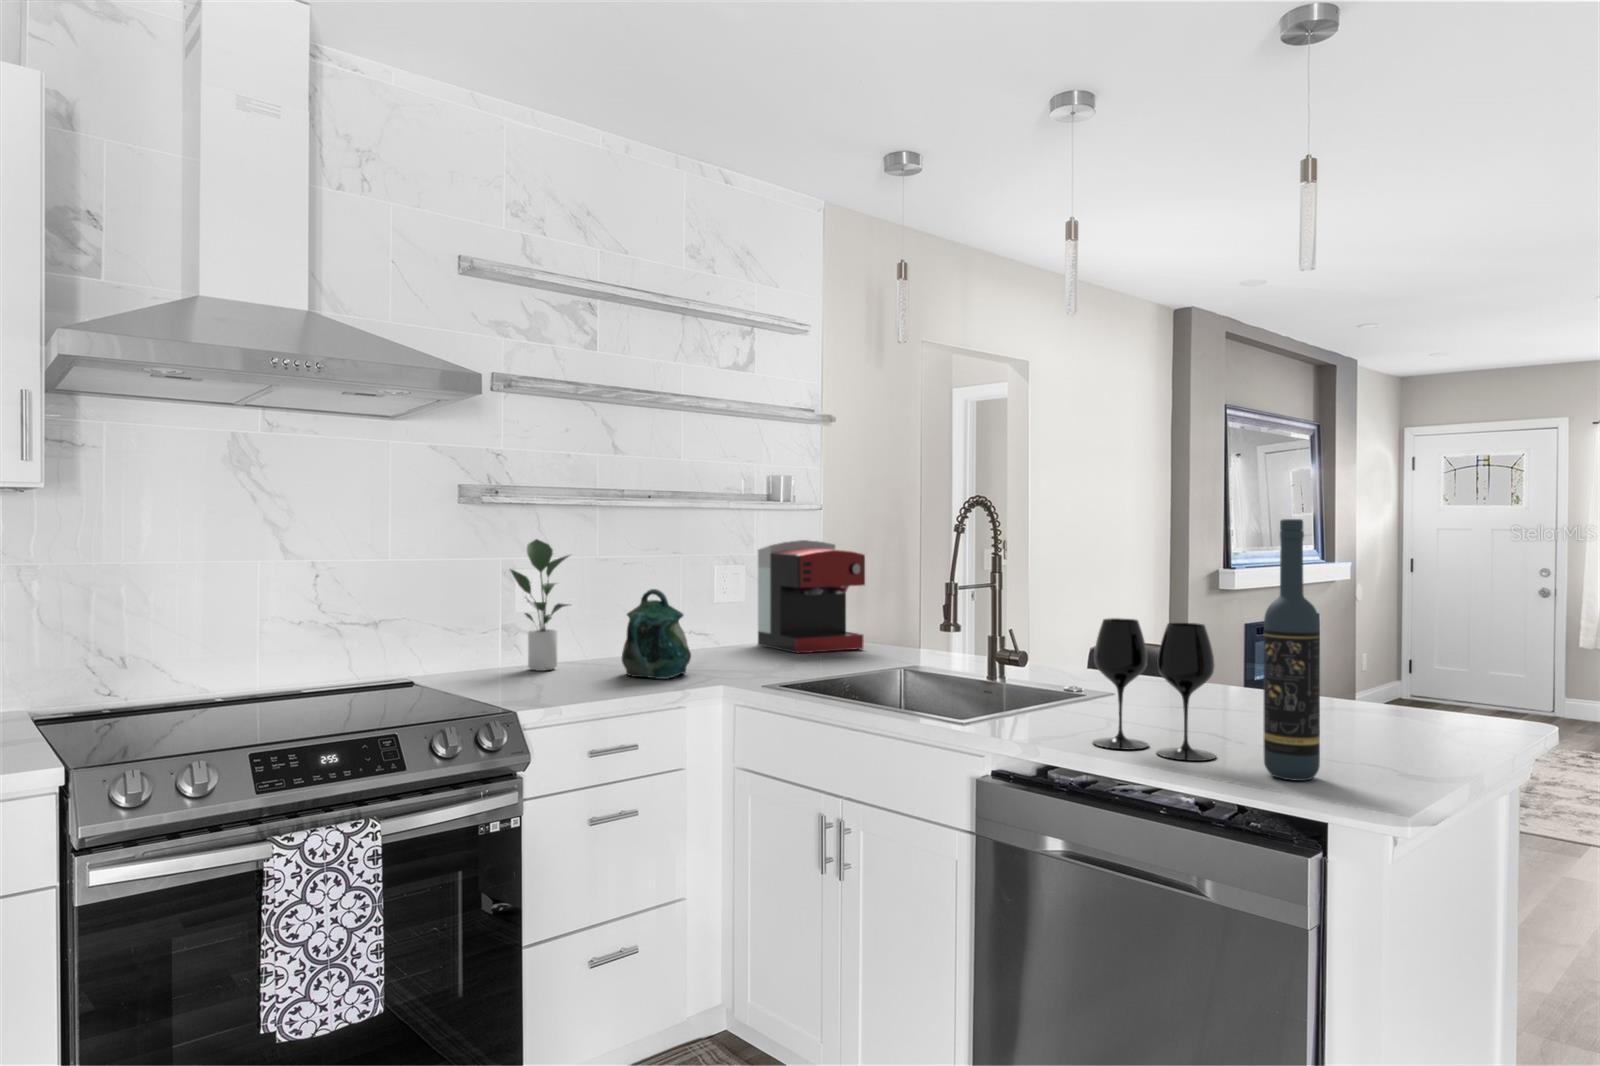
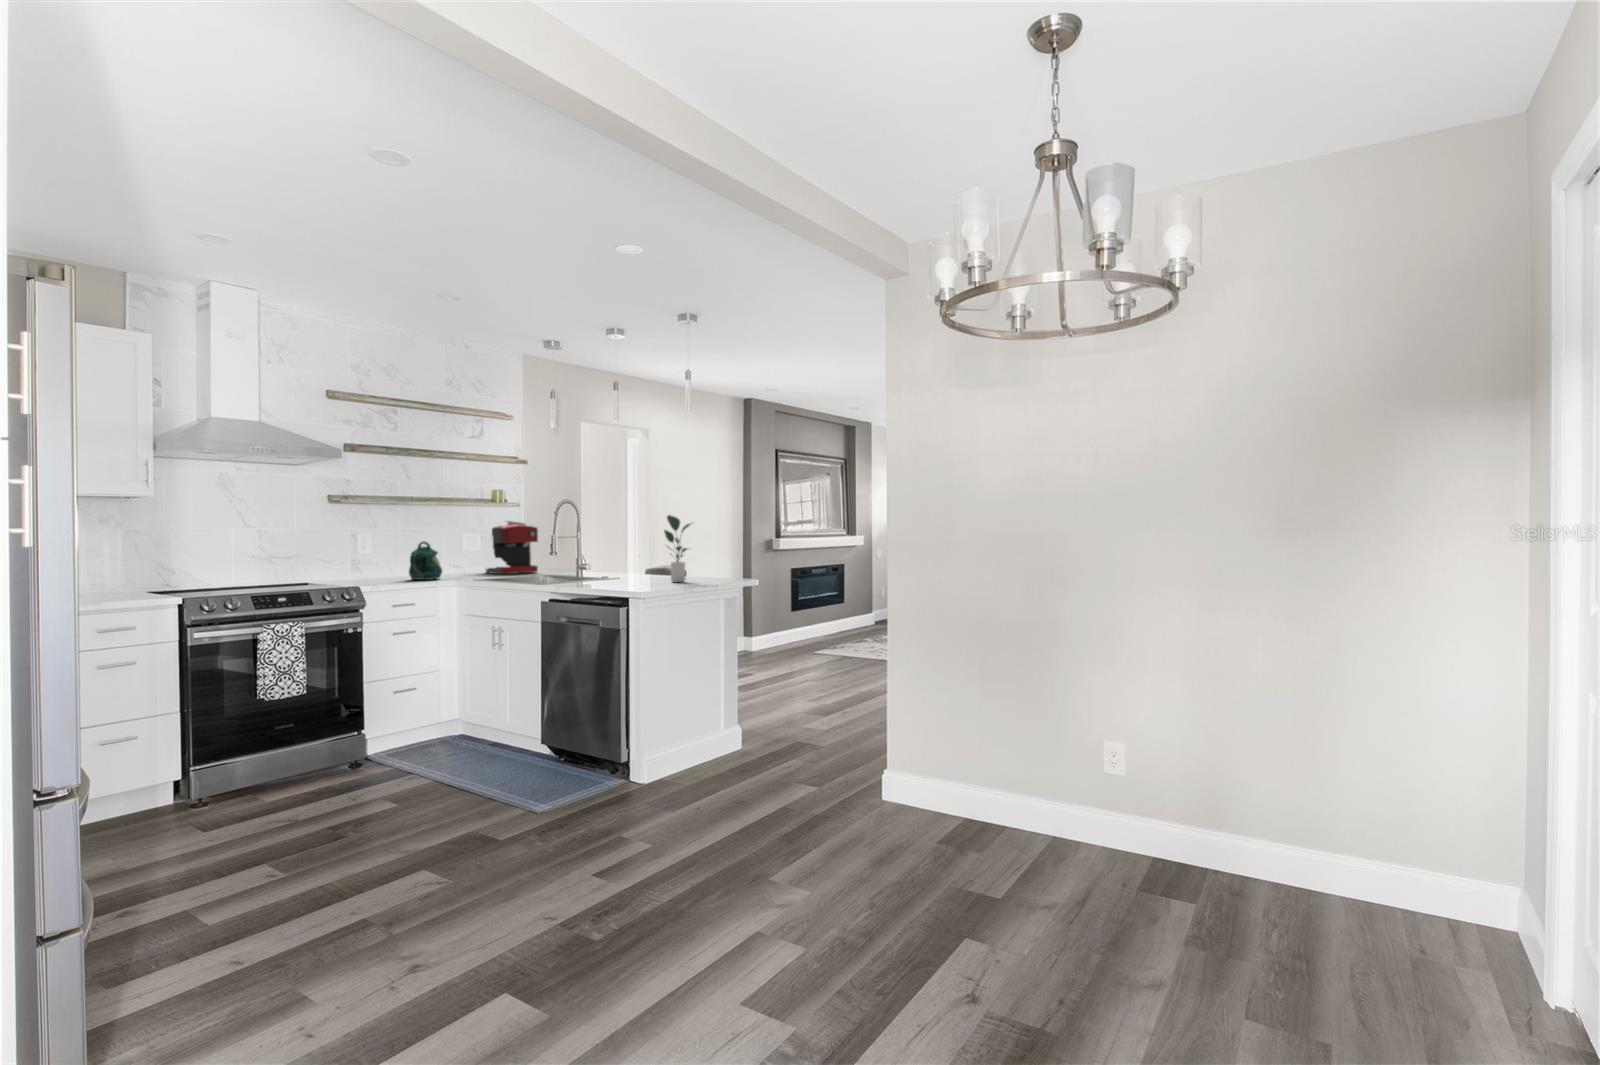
wine bottle: present [1264,519,1320,781] -> none [619,505,636,586]
potted plant: present [511,539,569,671] -> present [664,515,693,582]
wine glass: present [1093,618,1216,761] -> none [580,541,616,585]

